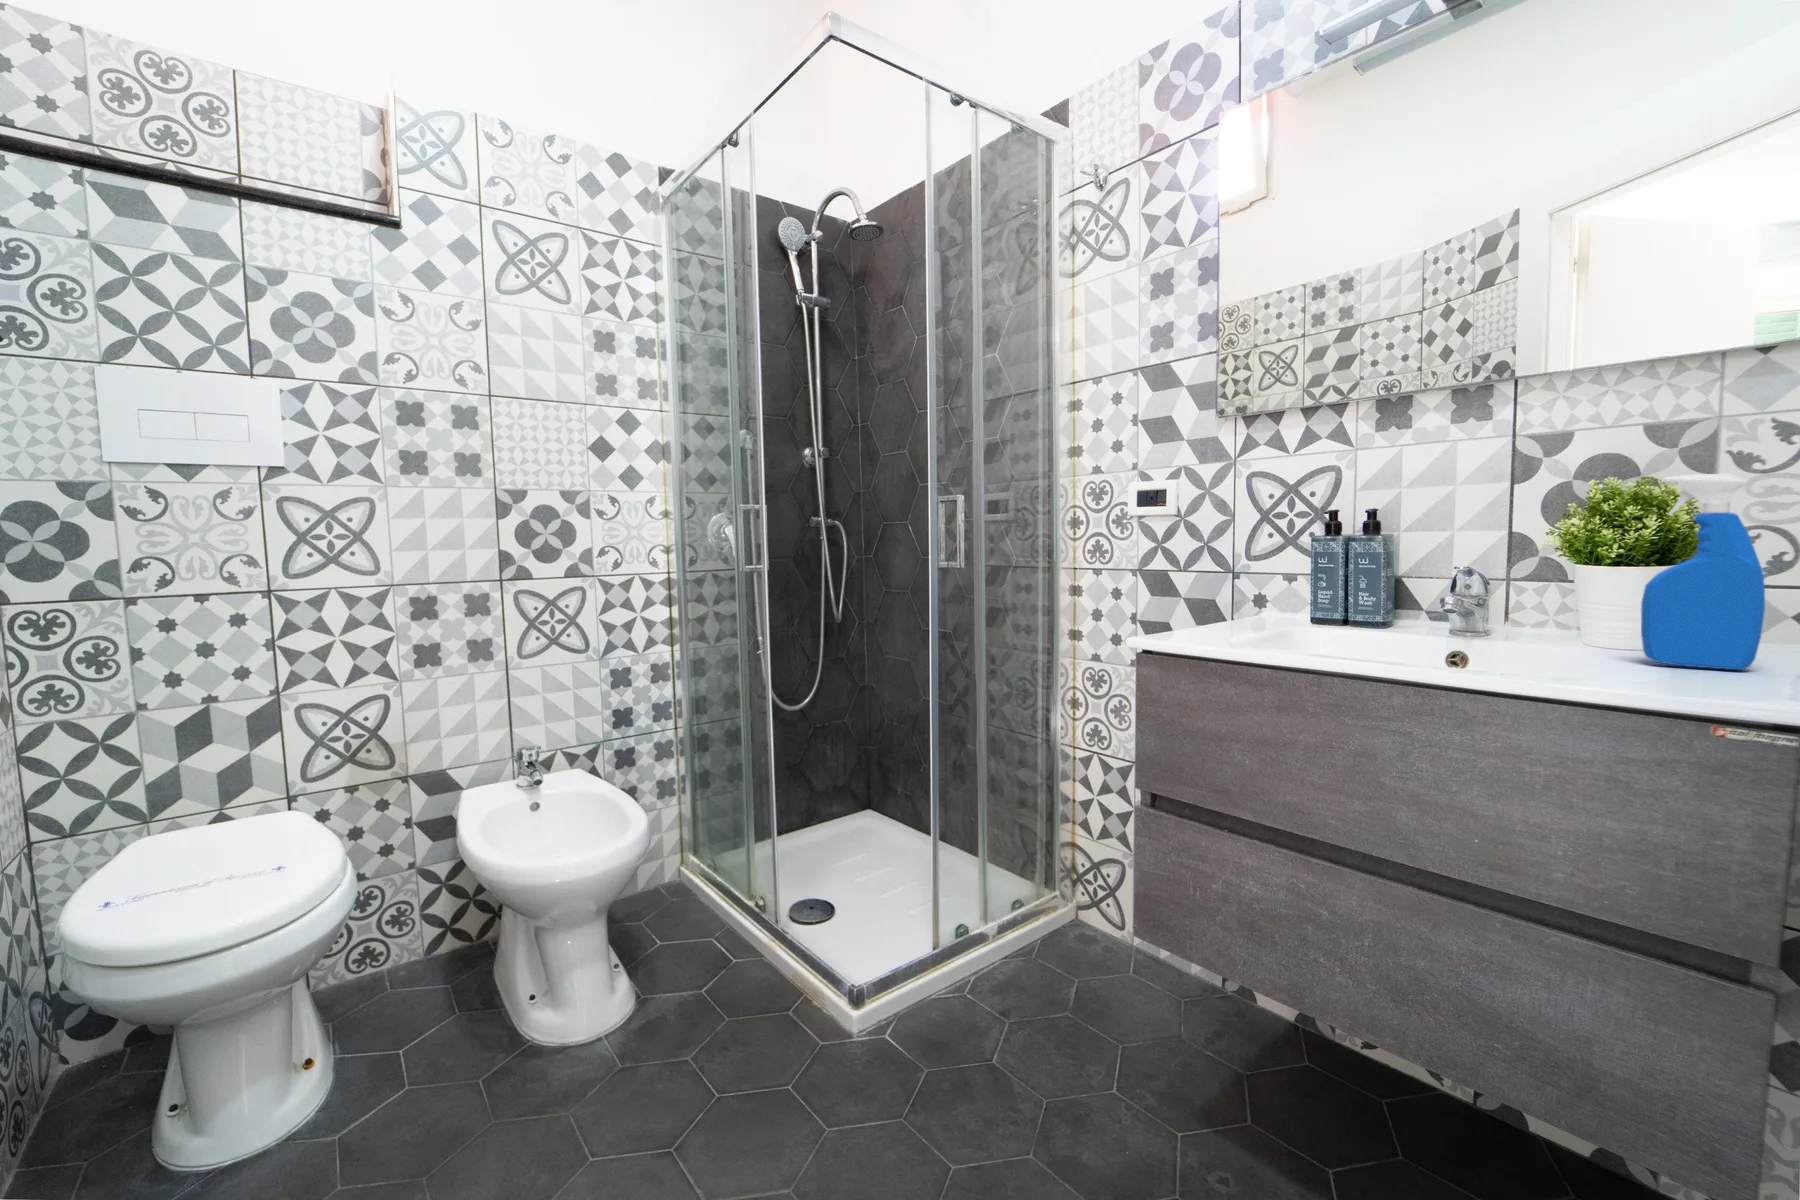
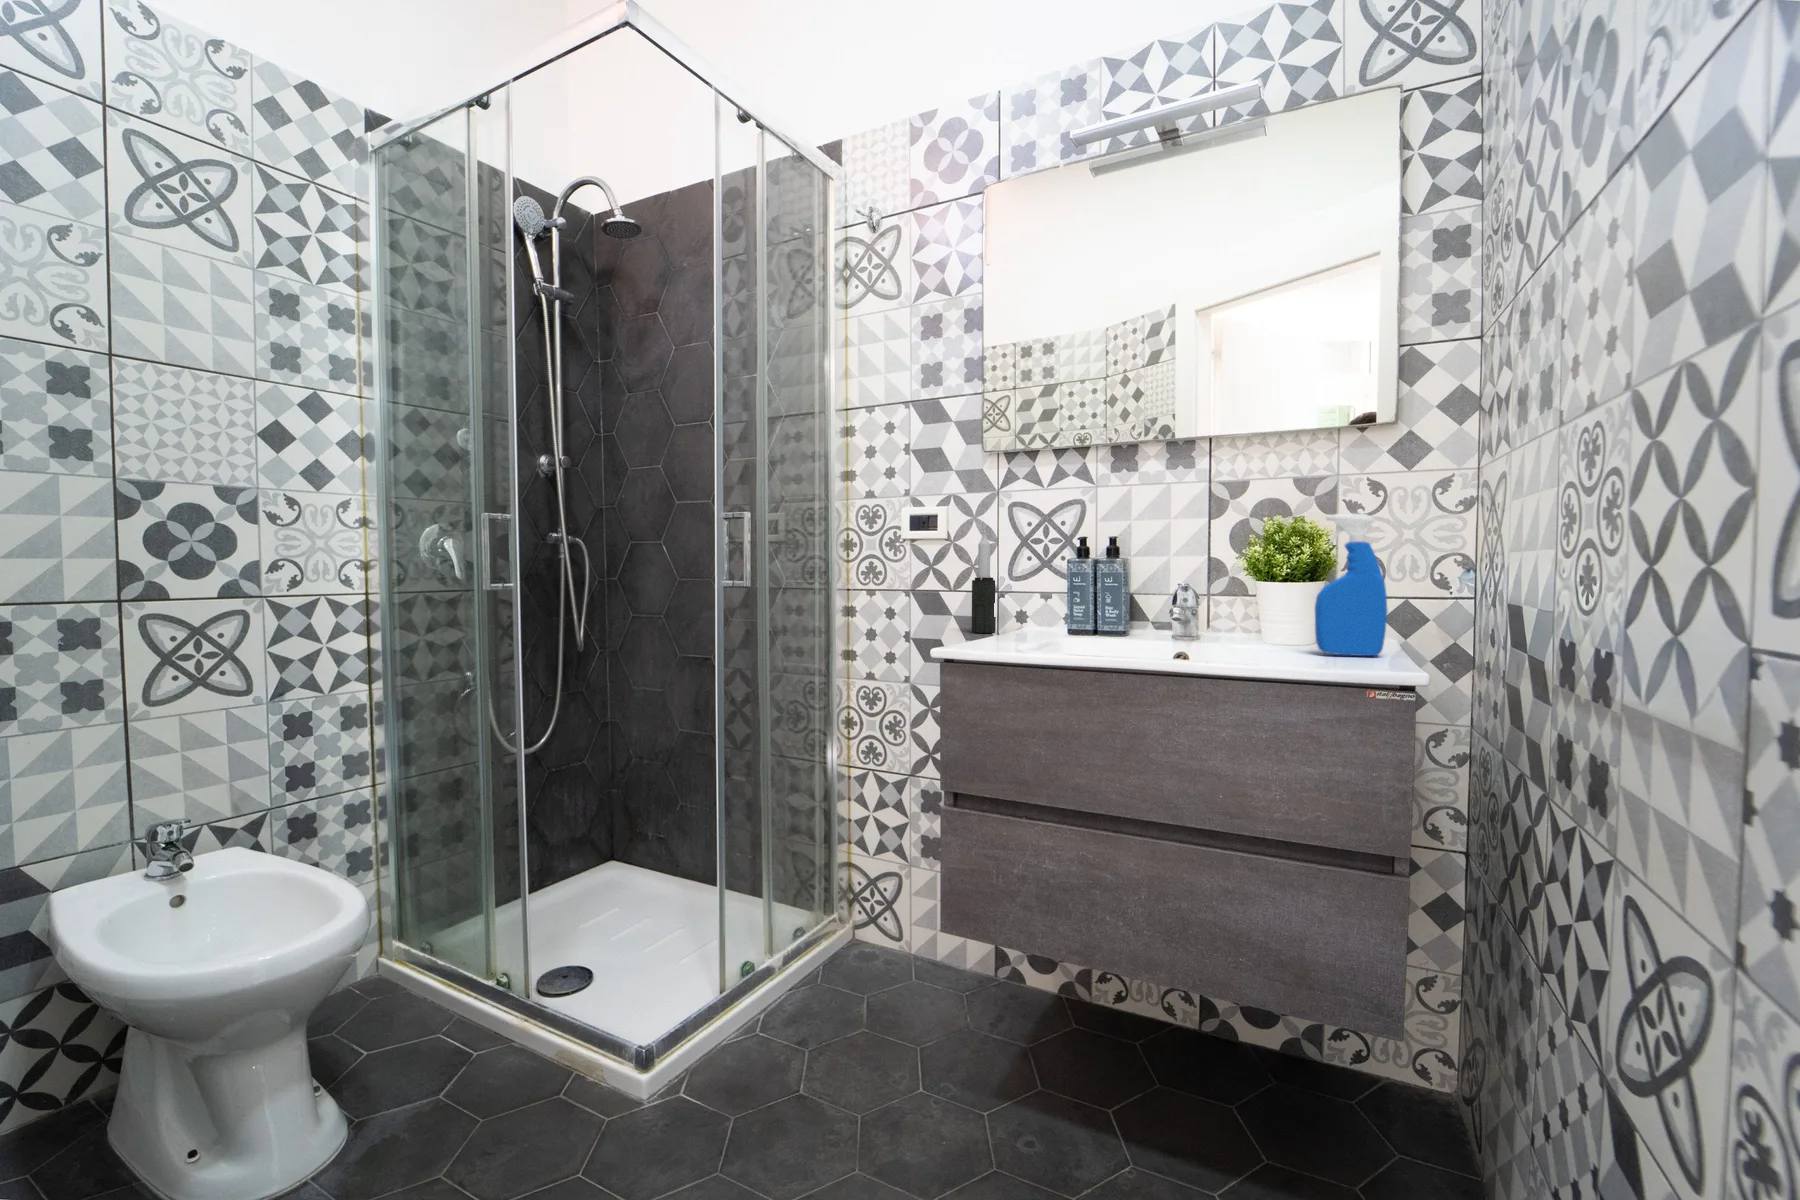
candle: none [1202,504,1232,618] -> present [971,530,996,633]

